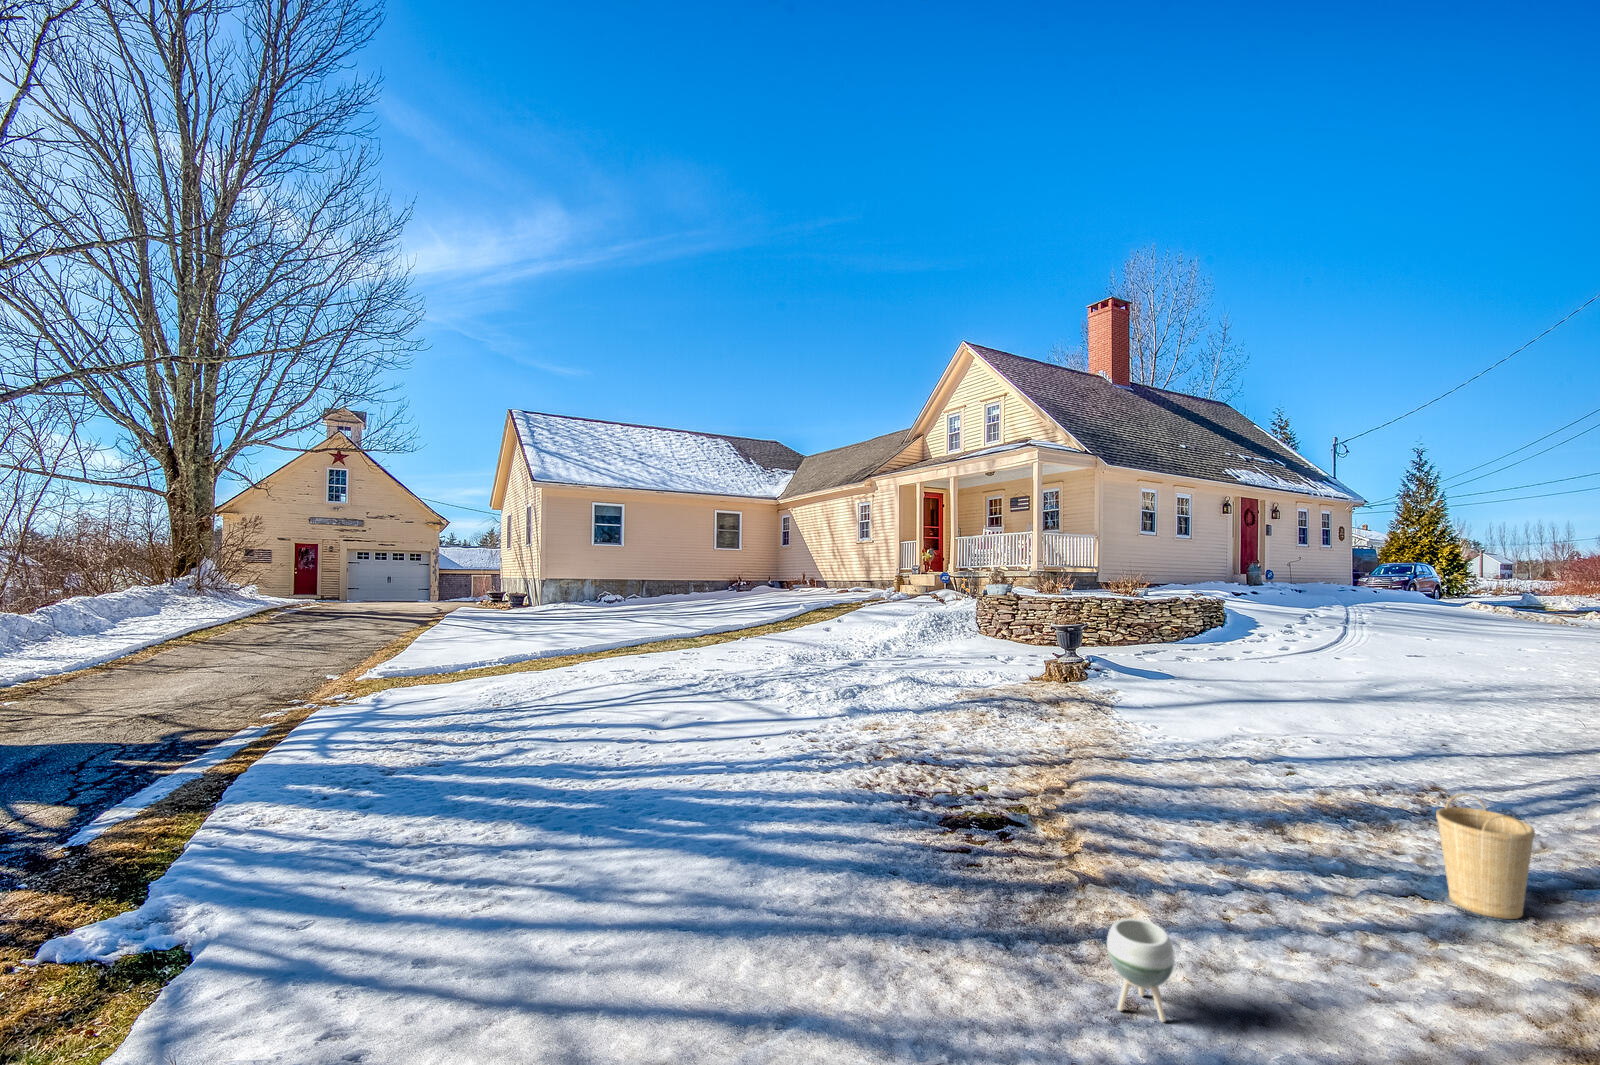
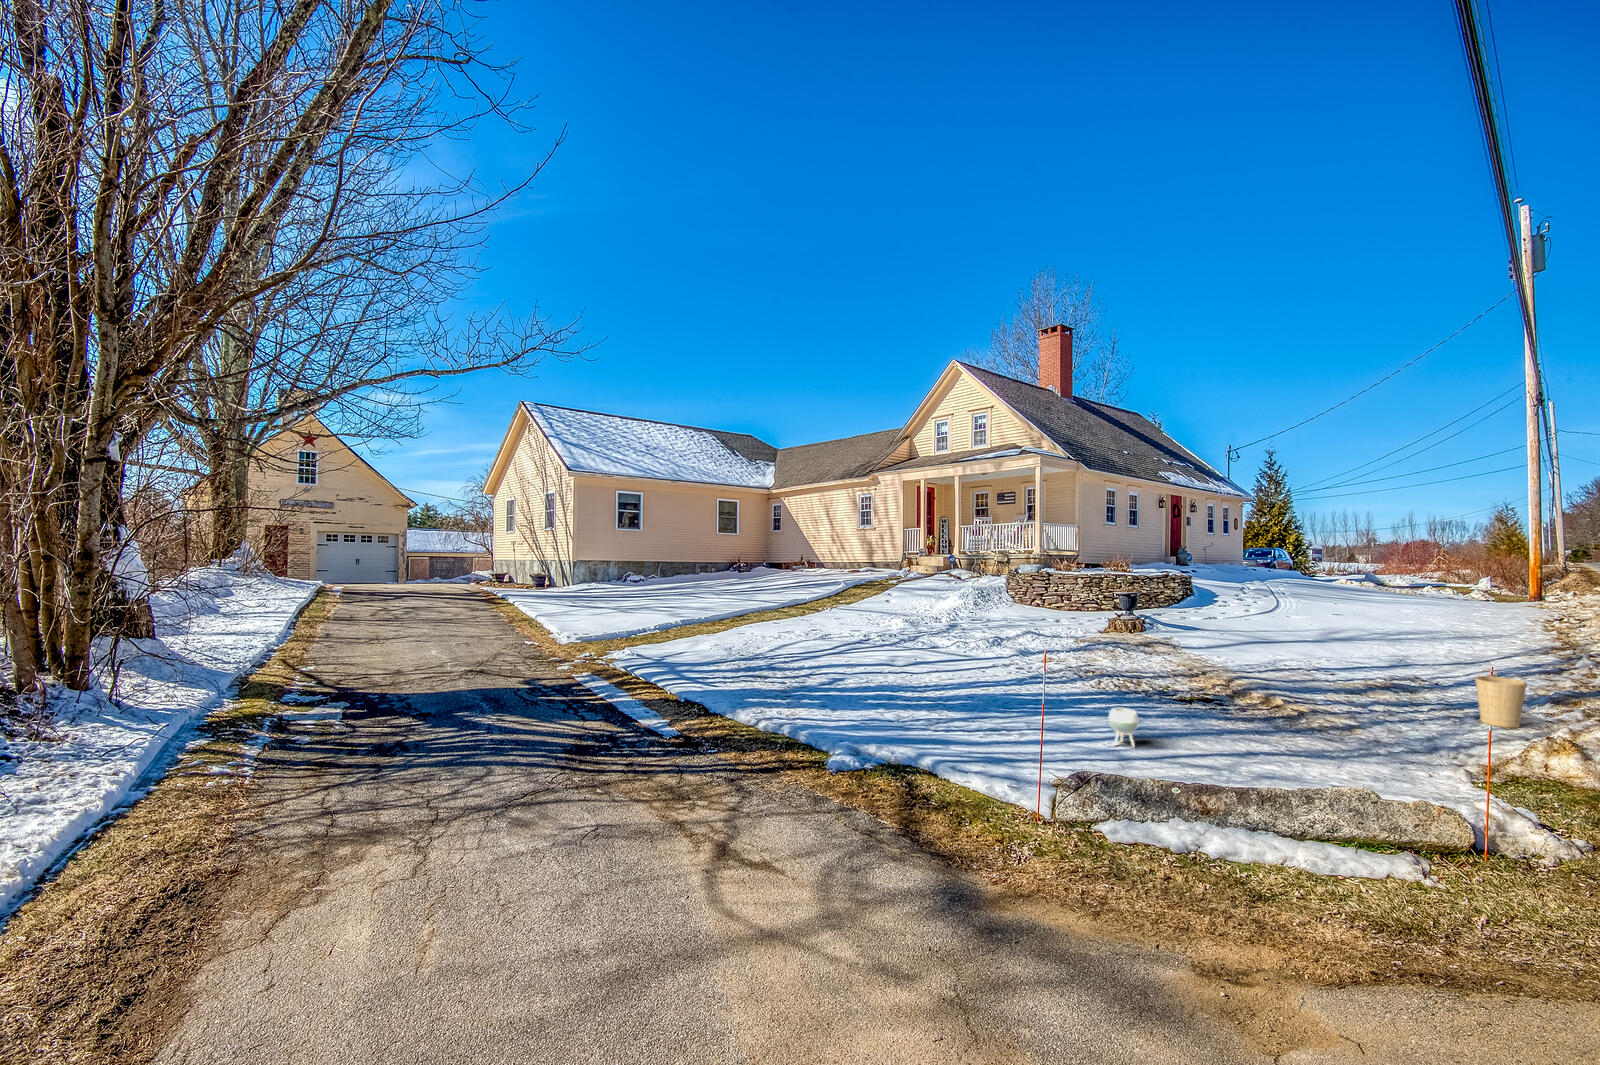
planter: present [1107,918,1175,1022] -> present [1108,708,1139,747]

